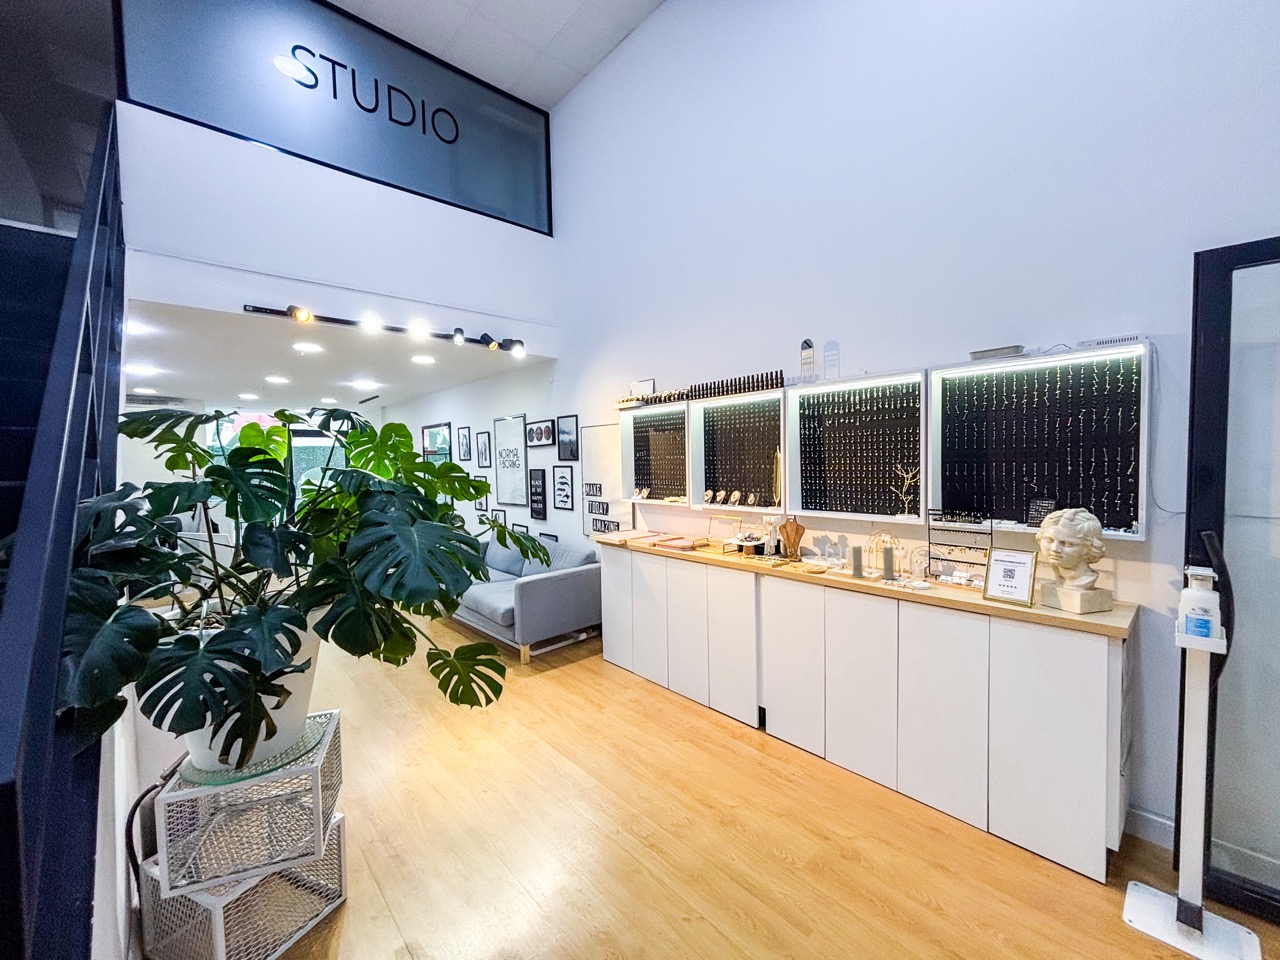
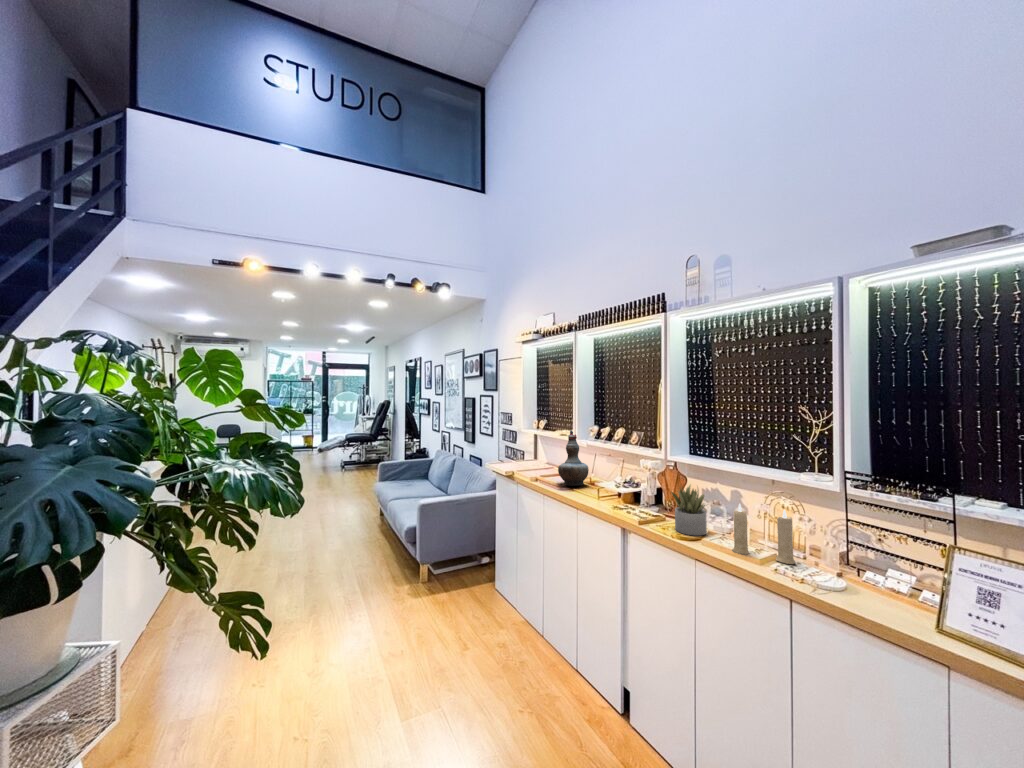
decorative vase: none [680,495,709,547] -> present [558,430,589,486]
succulent plant: none [799,531,830,571] -> present [671,485,707,536]

